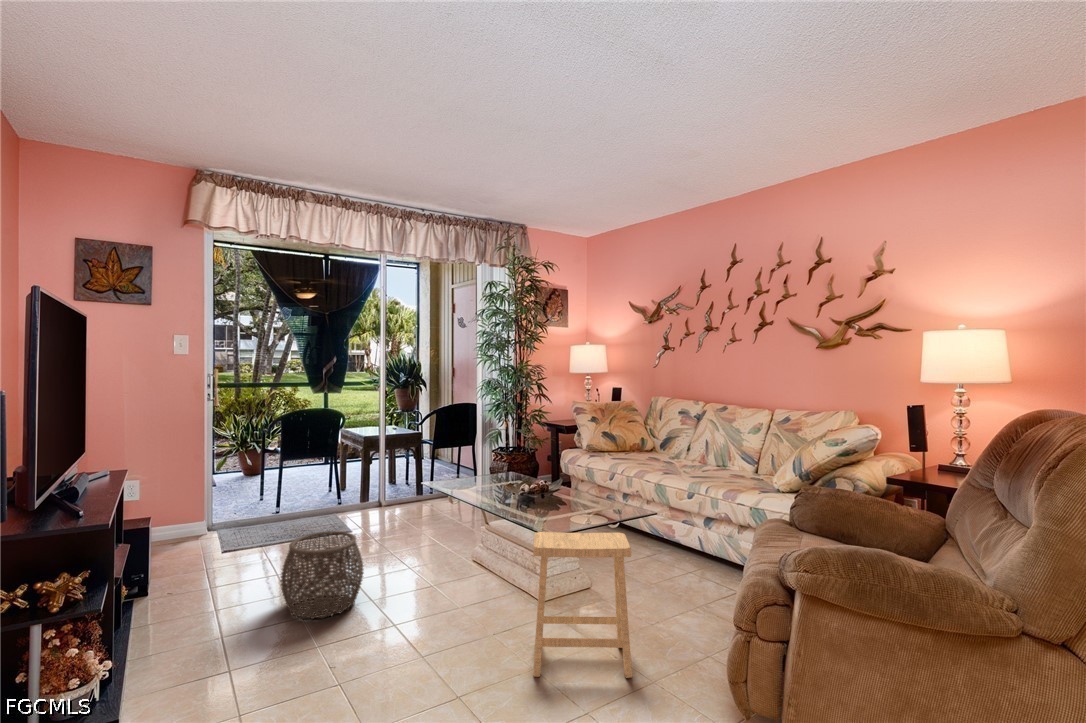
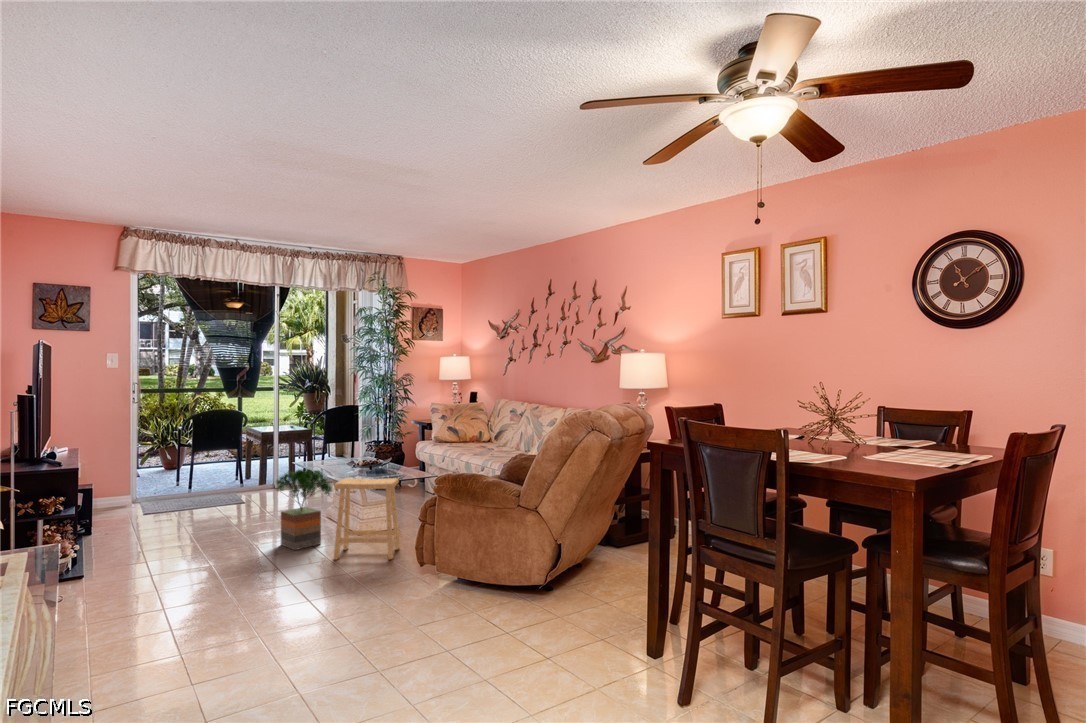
potted tree: none [419,508,513,647] -> present [276,469,332,550]
woven basket: present [281,531,364,619] -> none [184,488,242,541]

